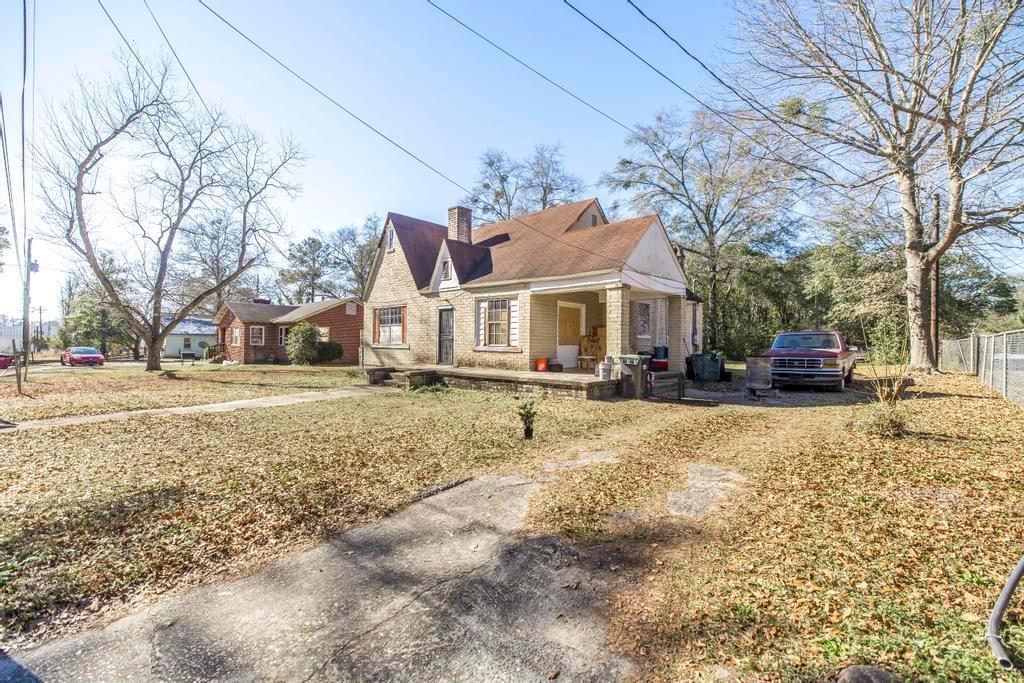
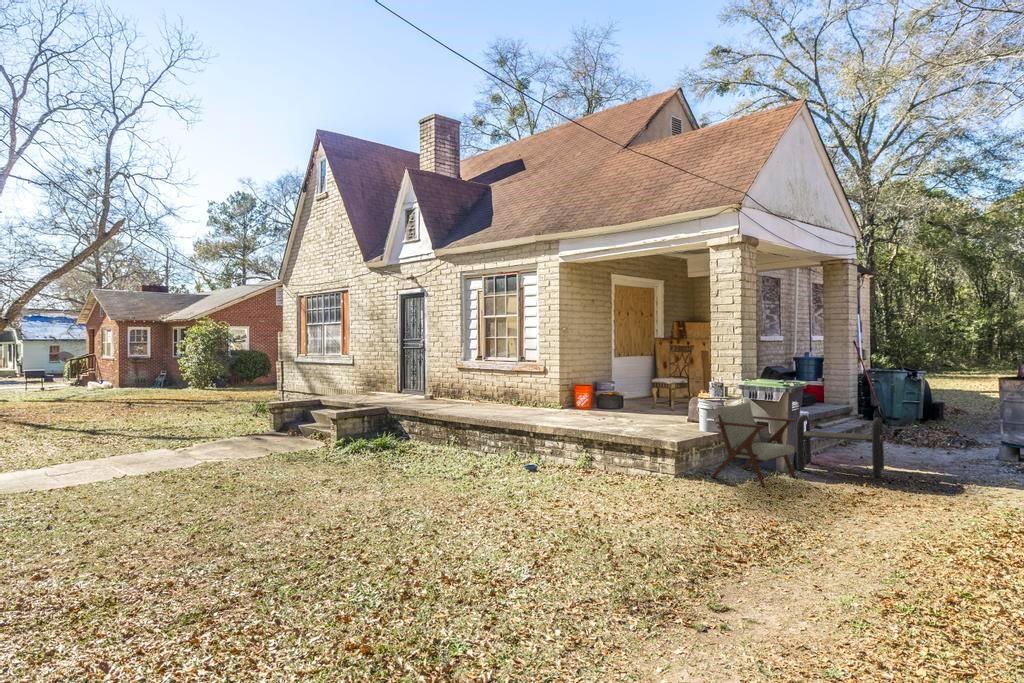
lounge chair: none [603,365,643,402] -> present [711,402,796,486]
potted plant: present [518,401,538,438] -> none [504,538,561,652]

